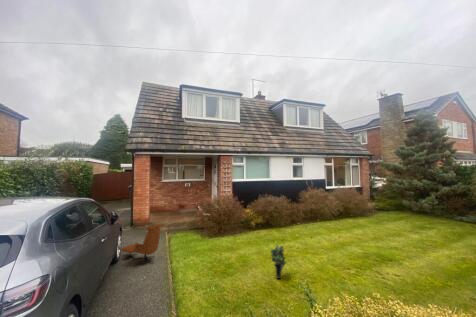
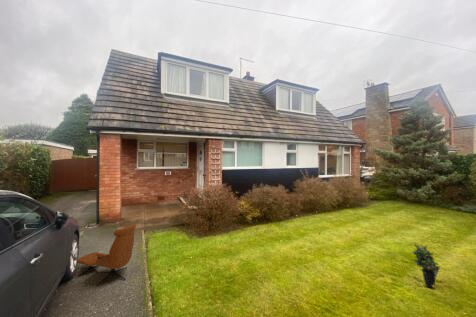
potted plant: present [271,245,286,279] -> present [412,244,440,288]

